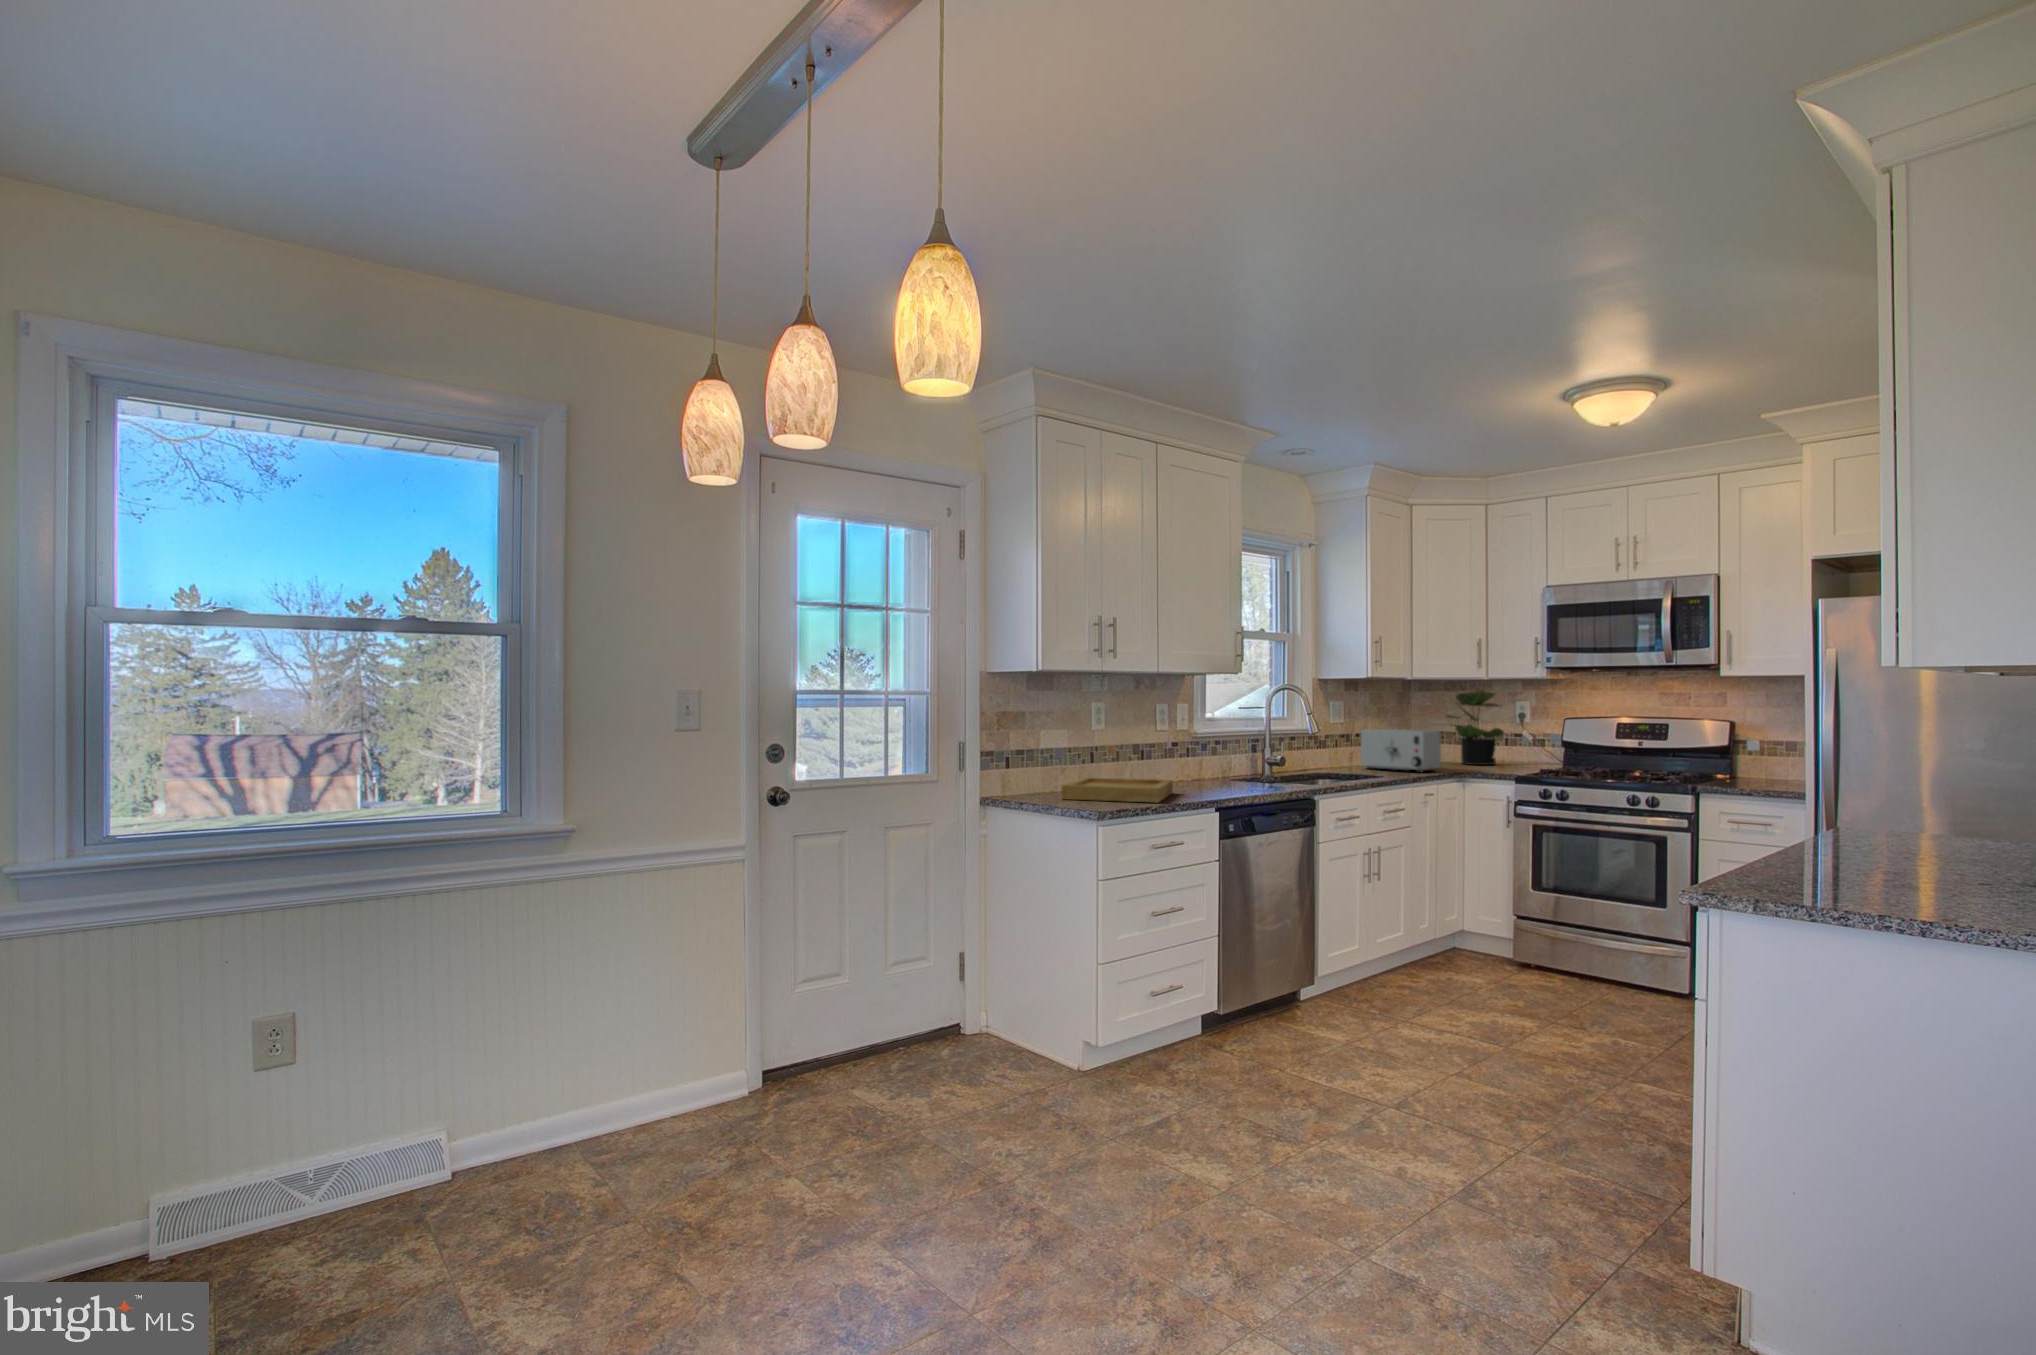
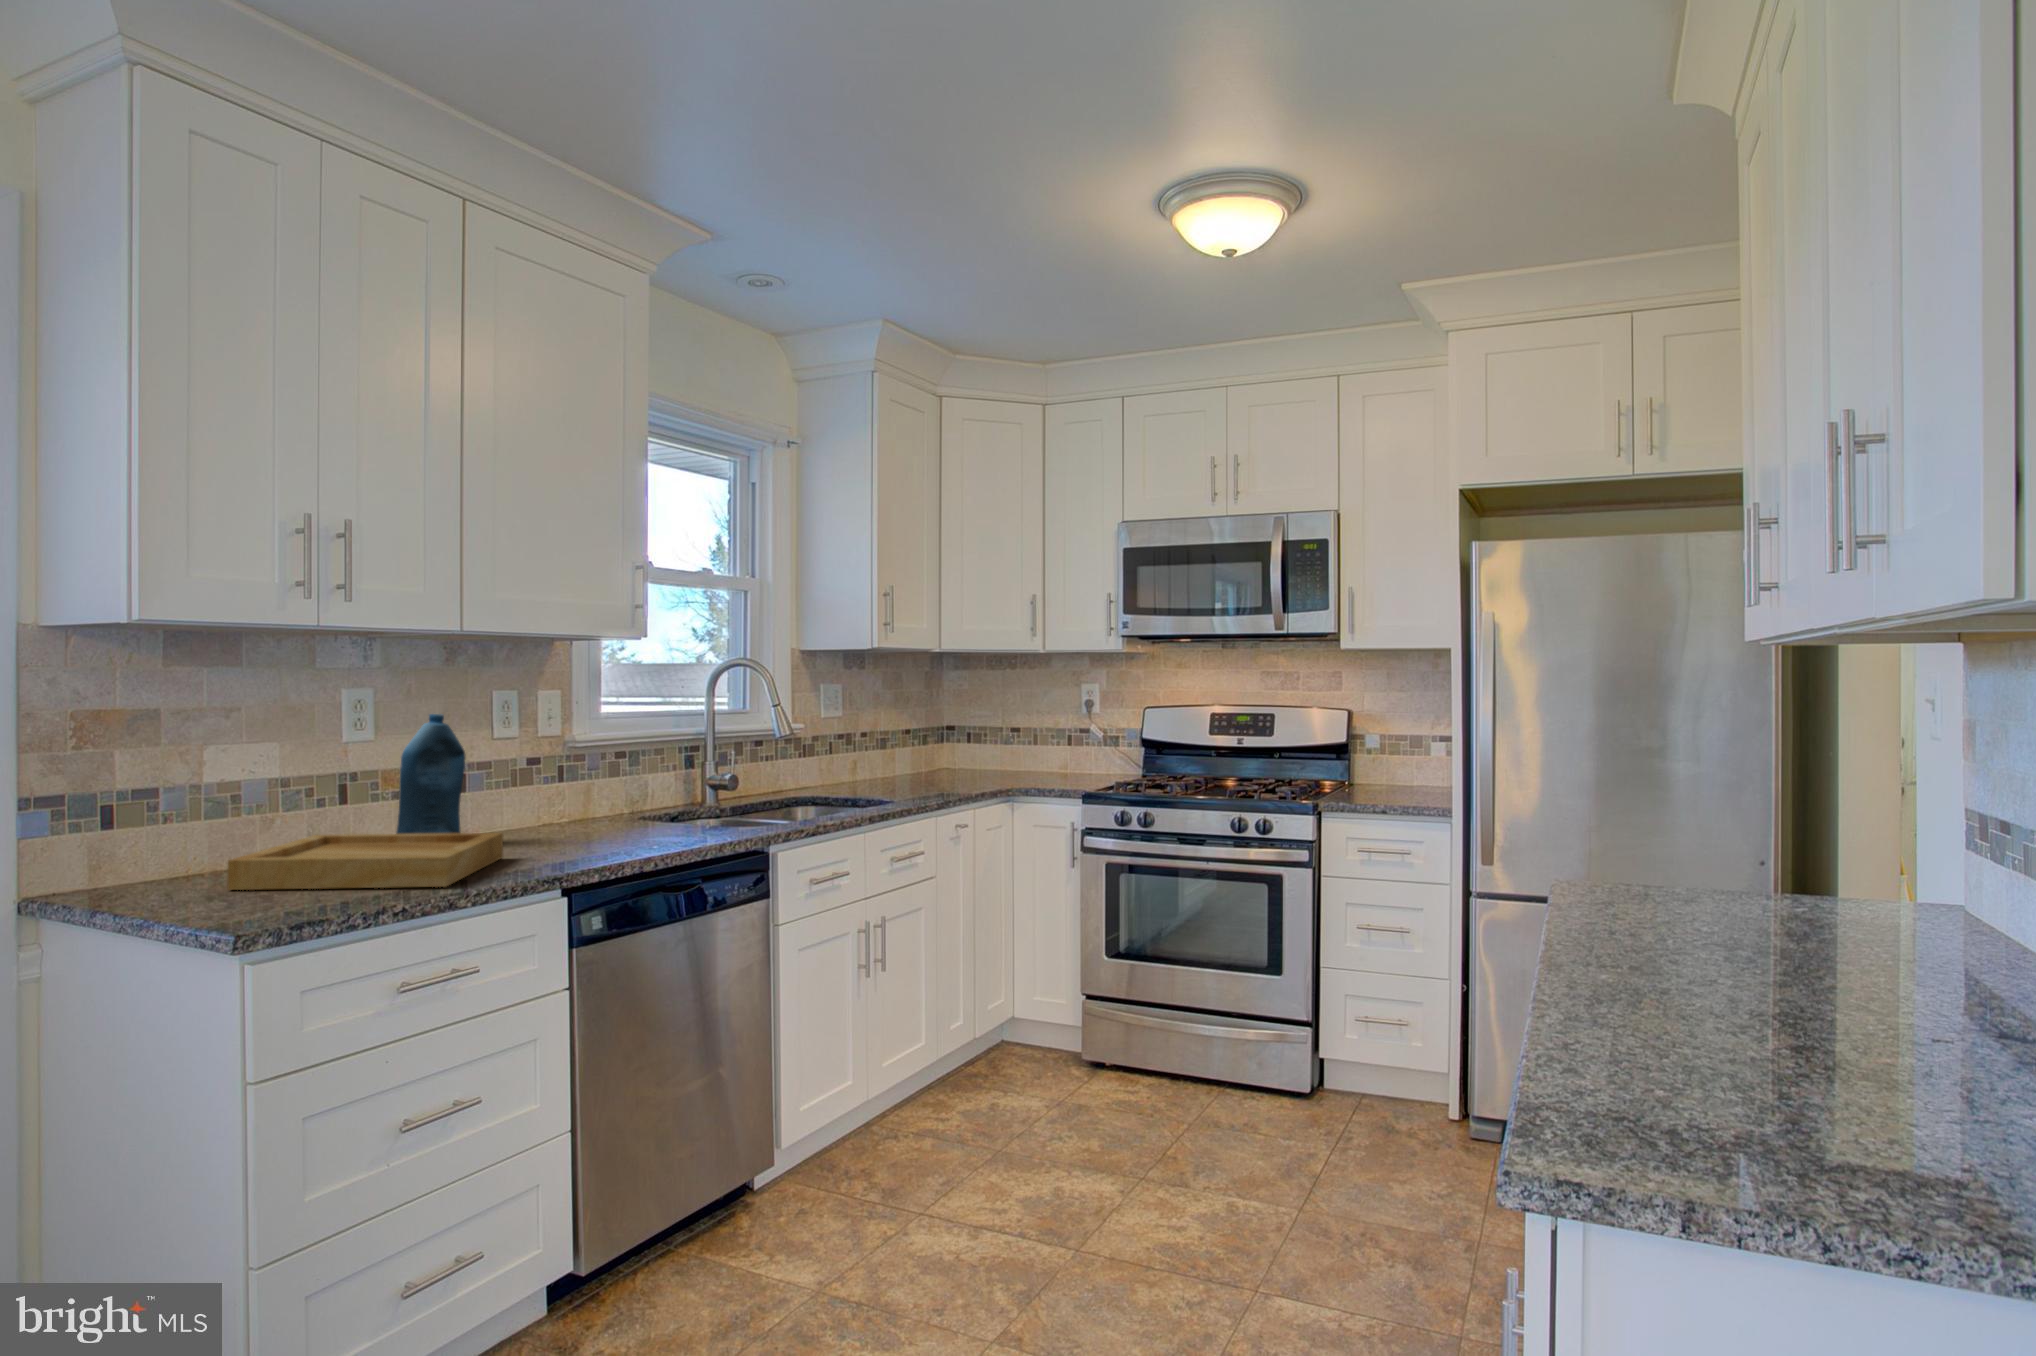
potted plant: present [1447,690,1504,765] -> none [989,667,1076,777]
bottle: none [1115,718,1147,786] -> present [396,714,465,834]
toaster: present [1361,729,1441,772] -> none [867,726,982,793]

